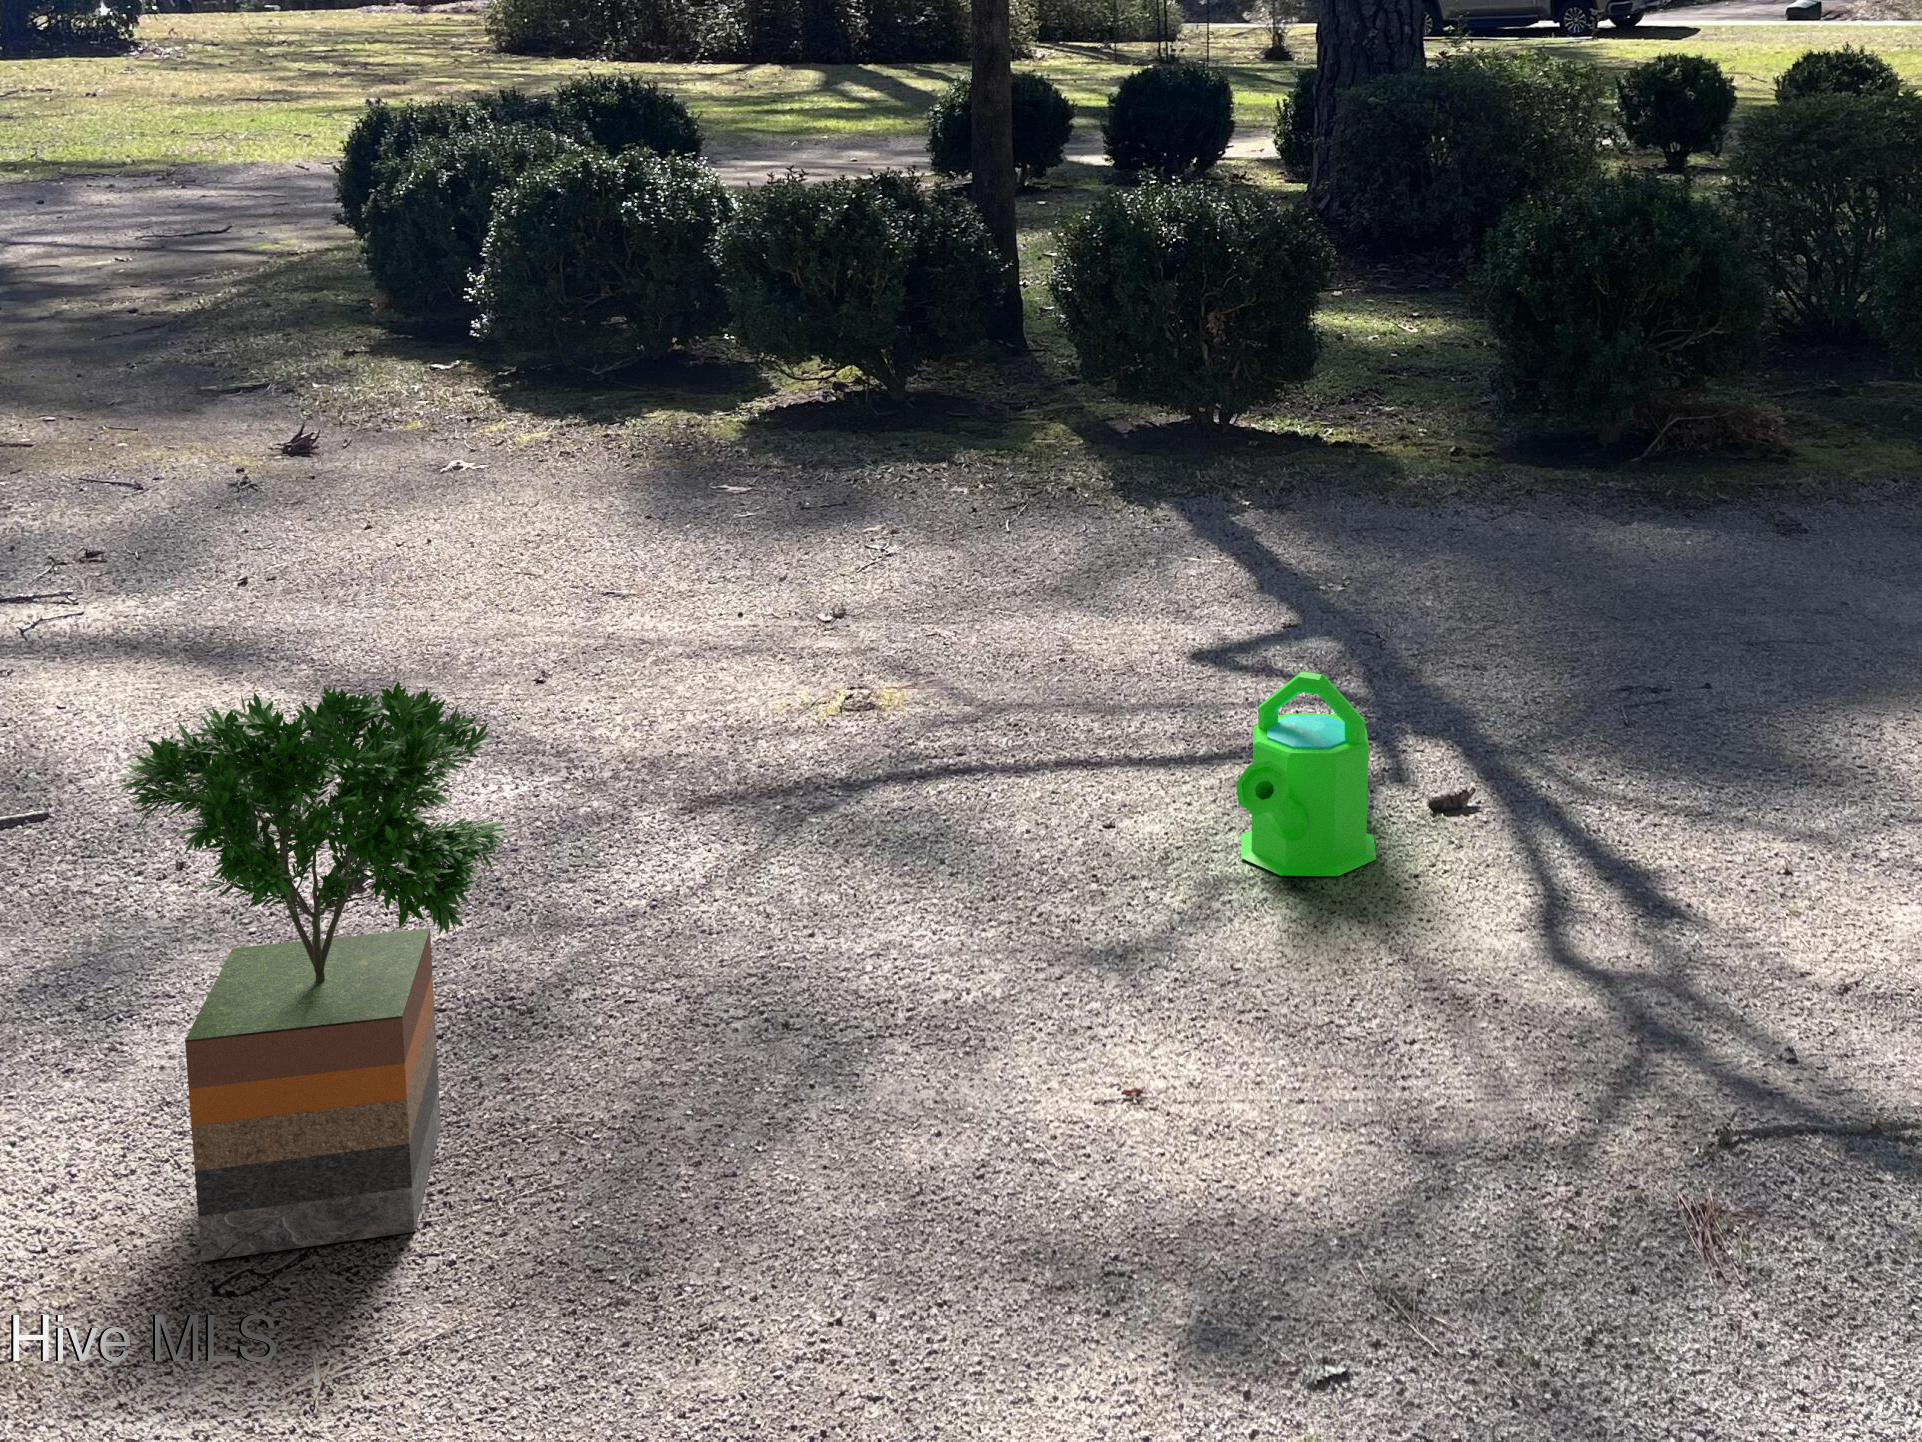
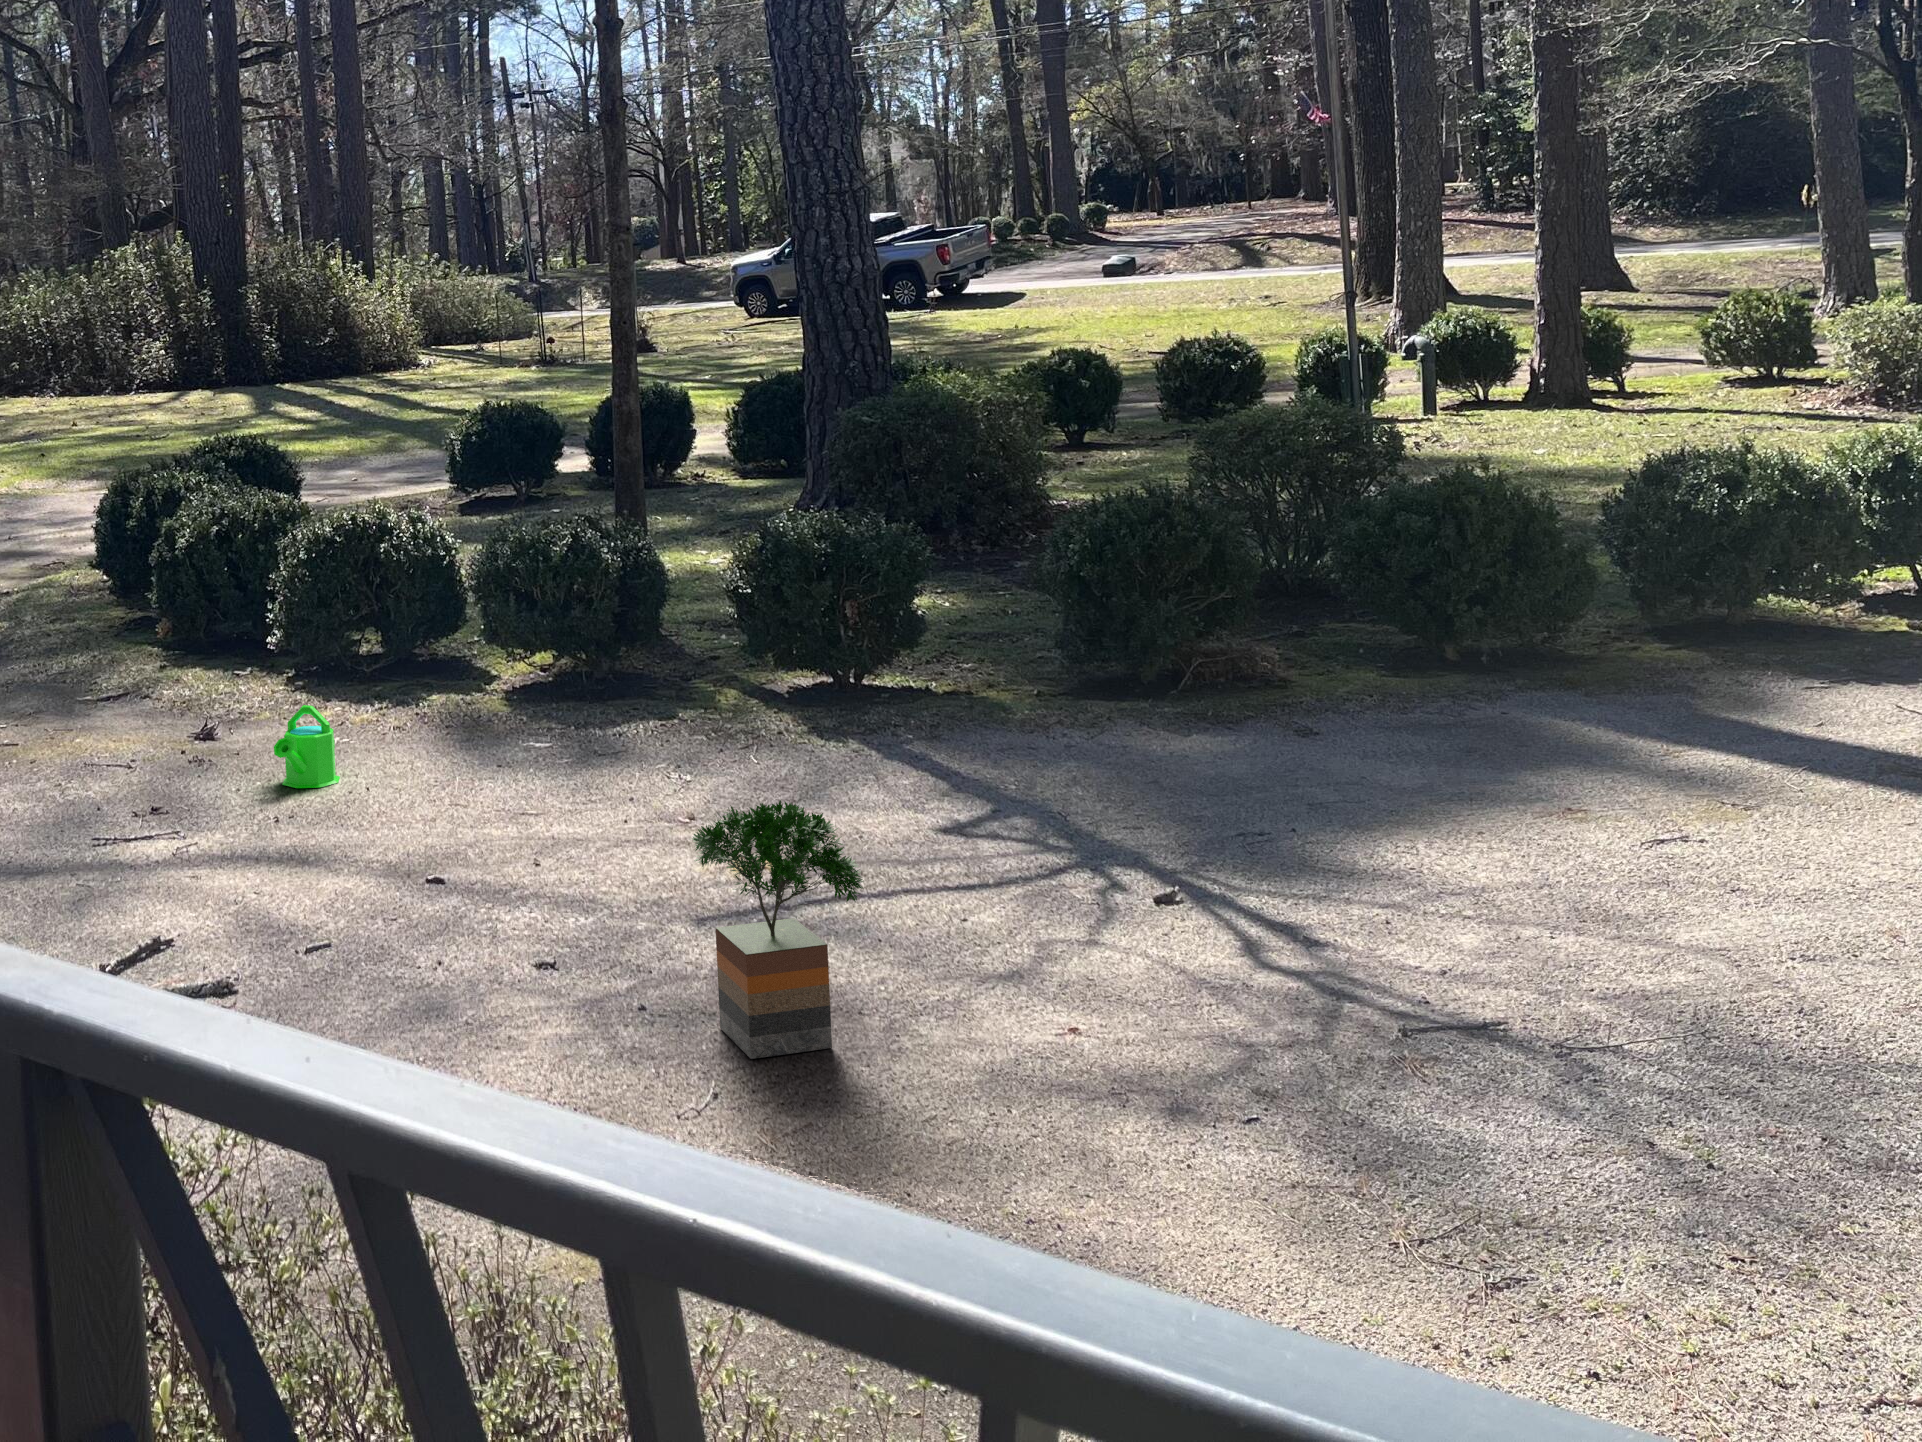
watering can: present [1236,671,1376,876] -> present [274,705,340,788]

